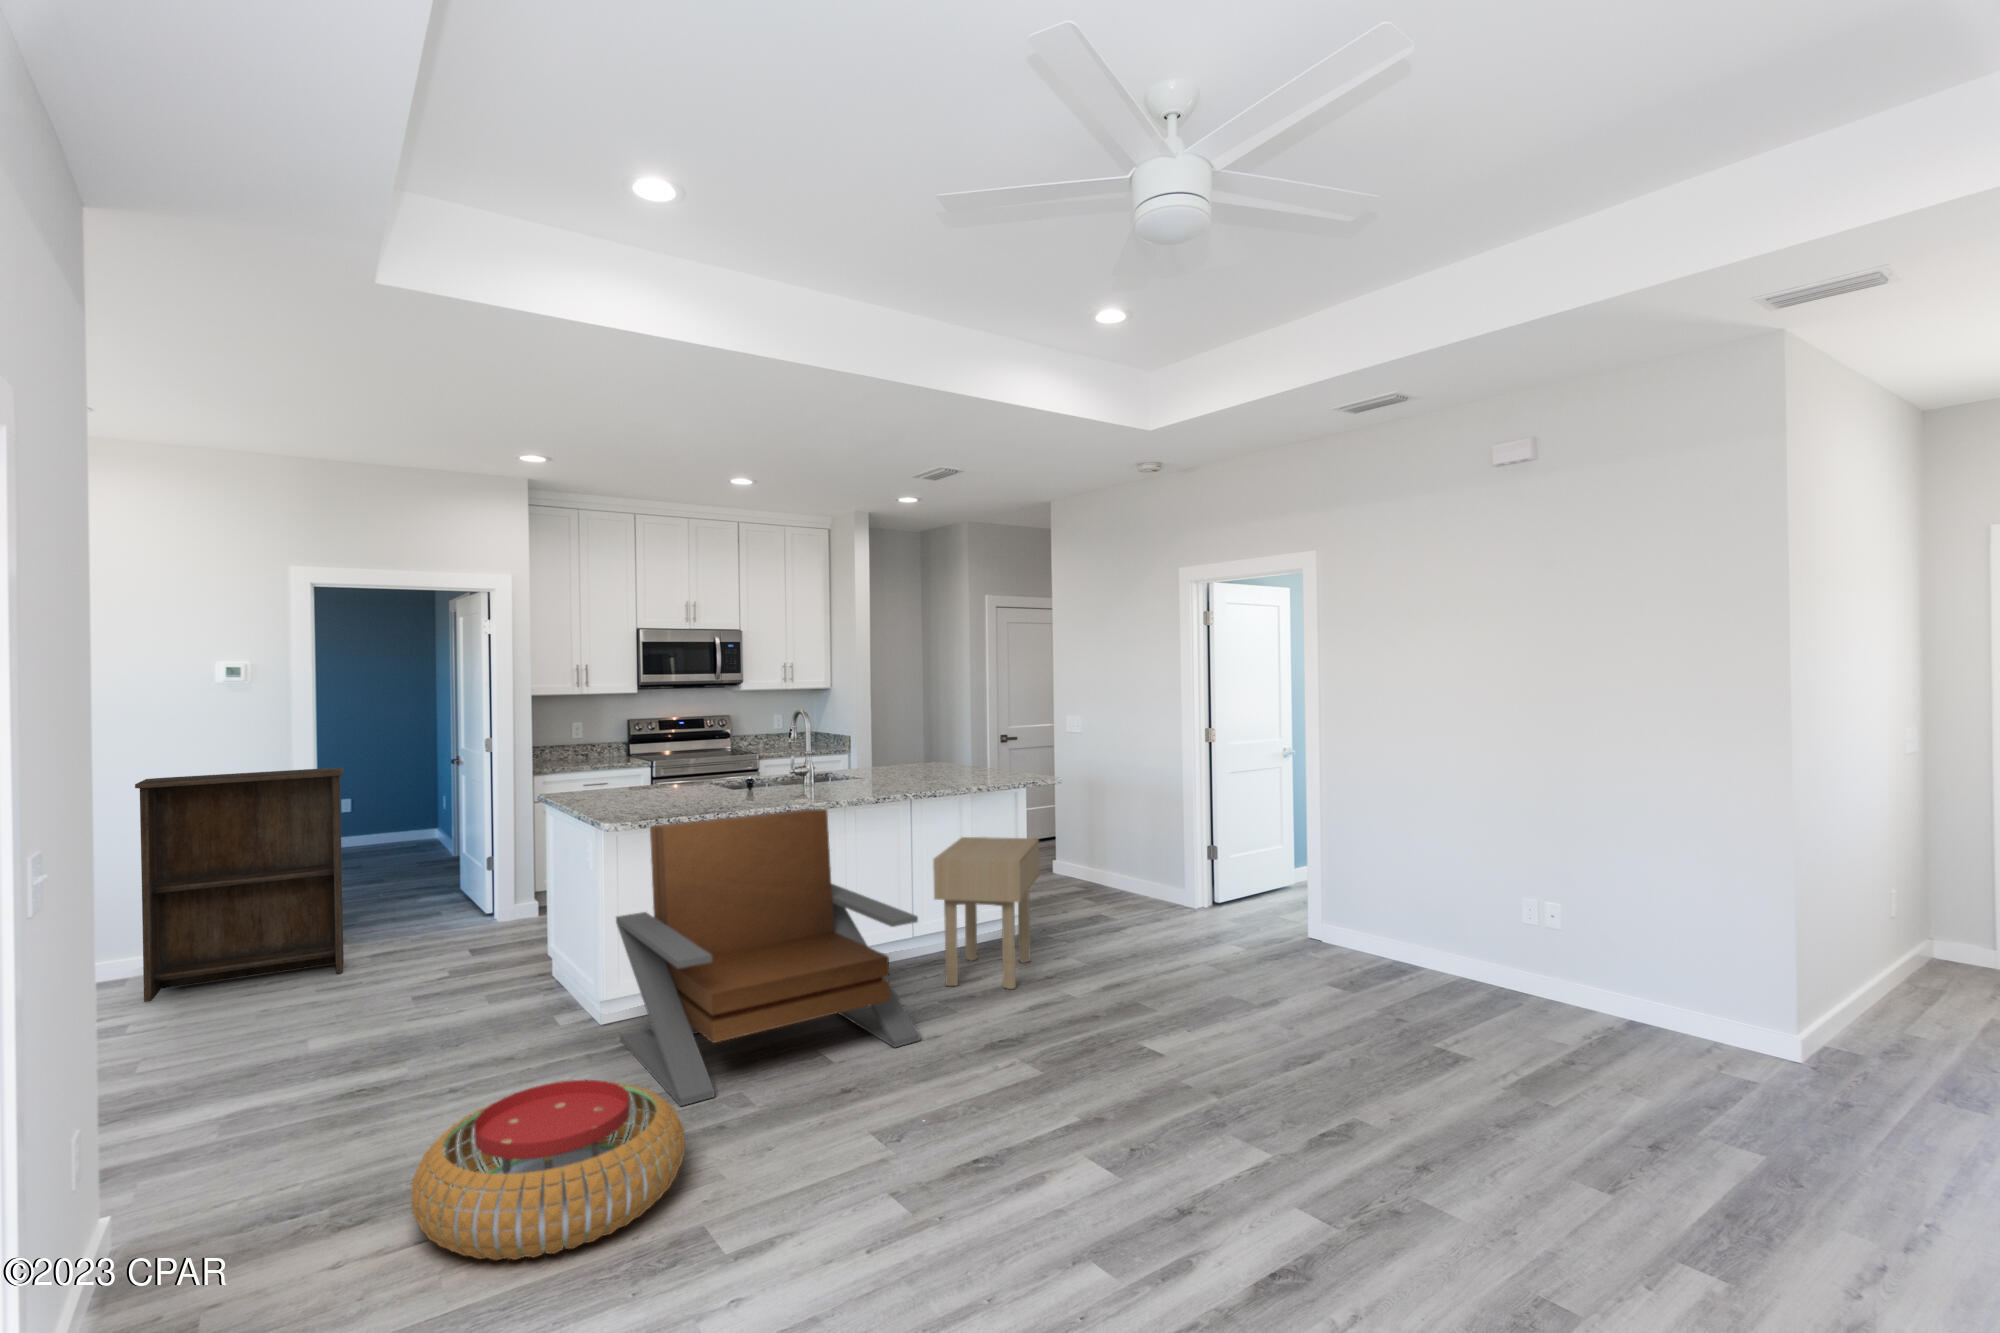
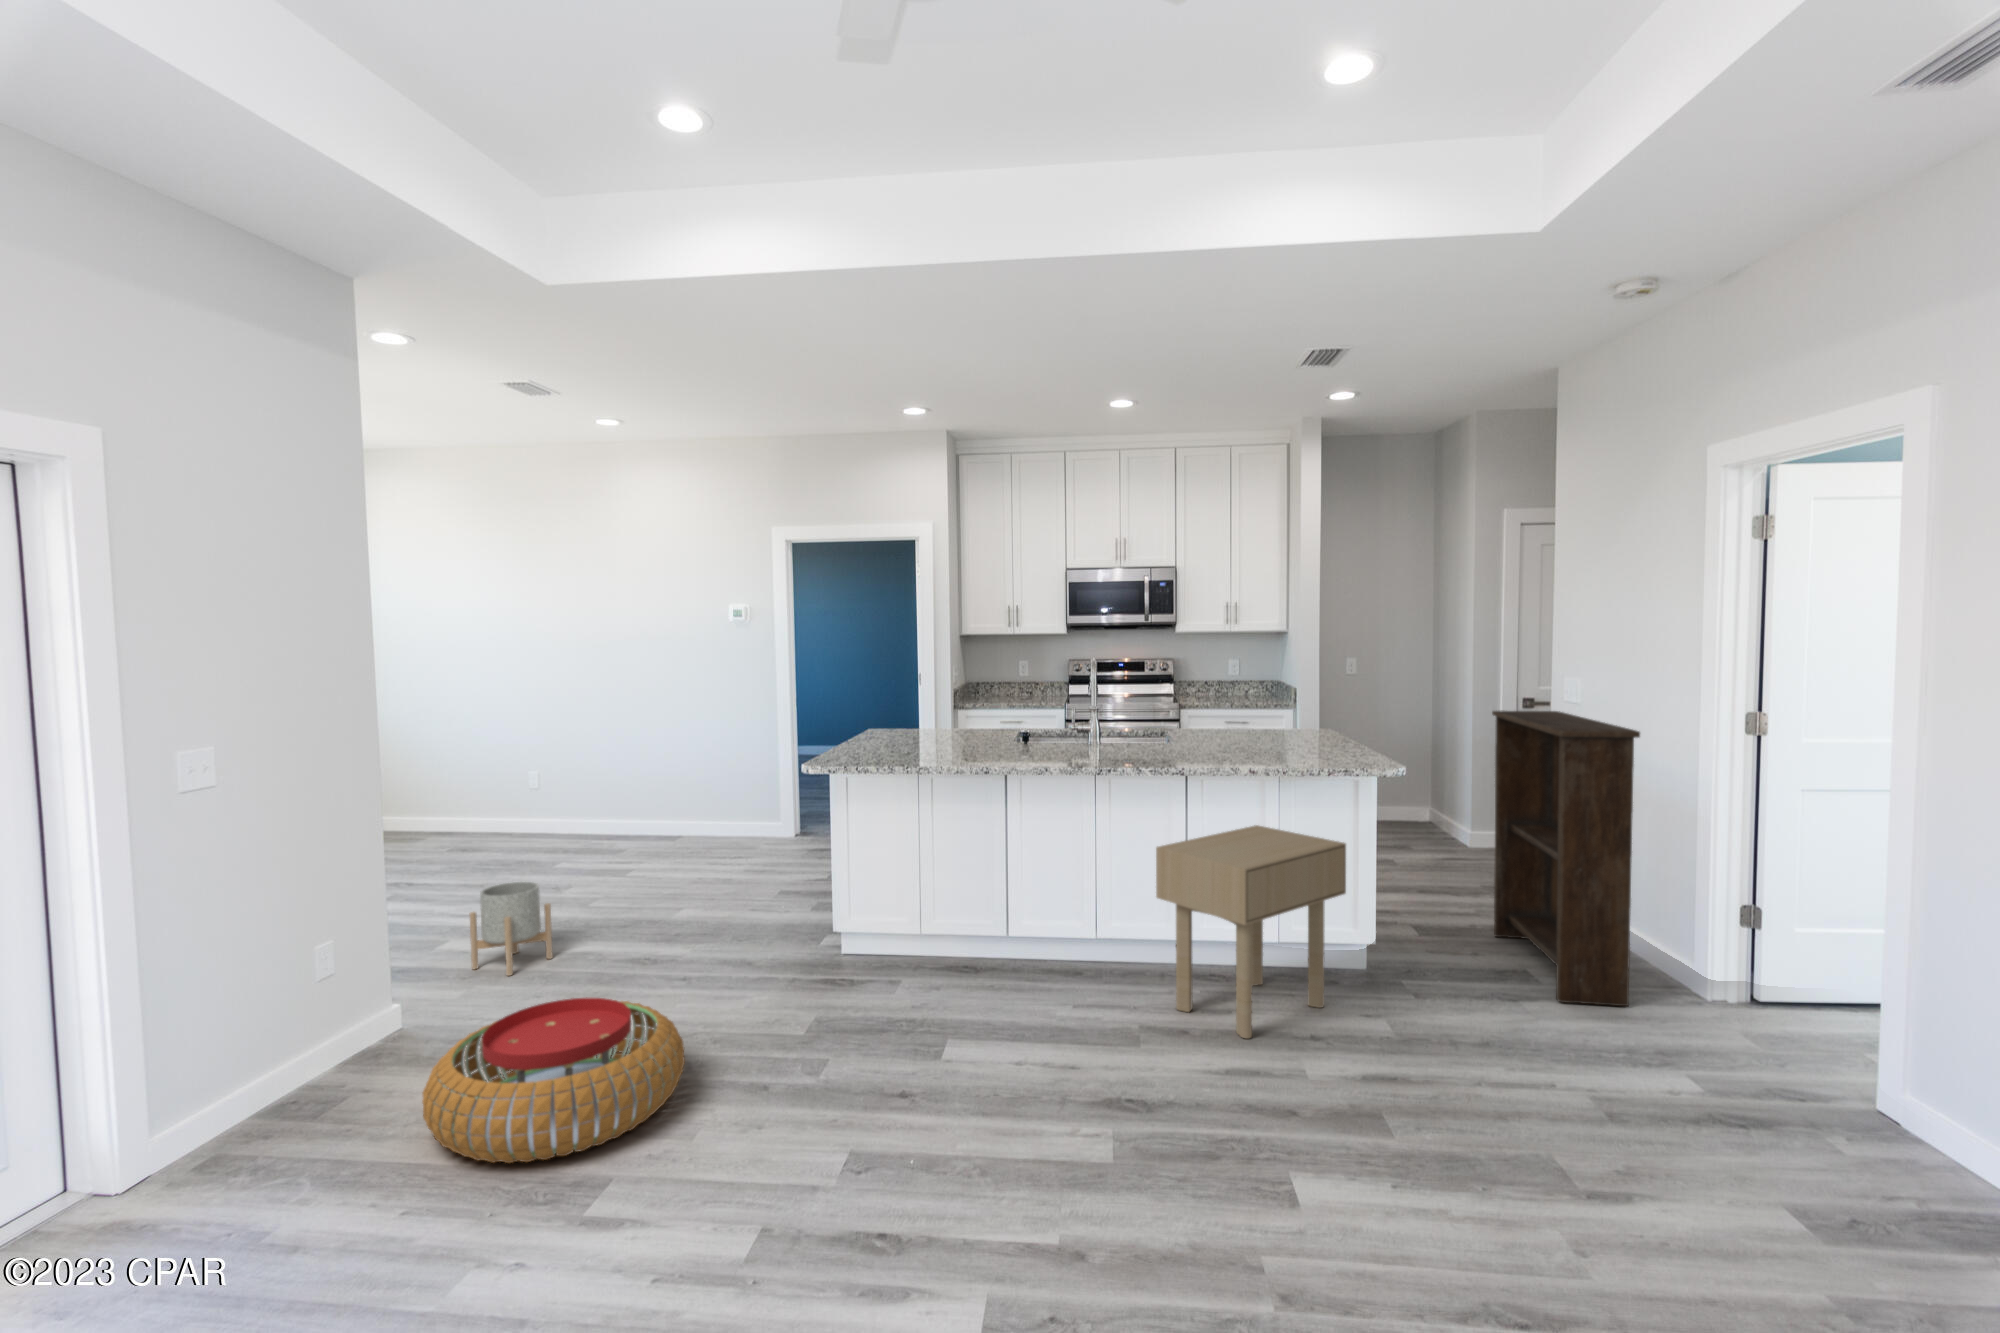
bookshelf: present [135,767,344,1002] -> present [1492,711,1640,1006]
lounge chair: present [616,809,920,1106] -> none [755,766,1059,1068]
planter: none [119,1028,234,1163] -> present [470,882,552,976]

